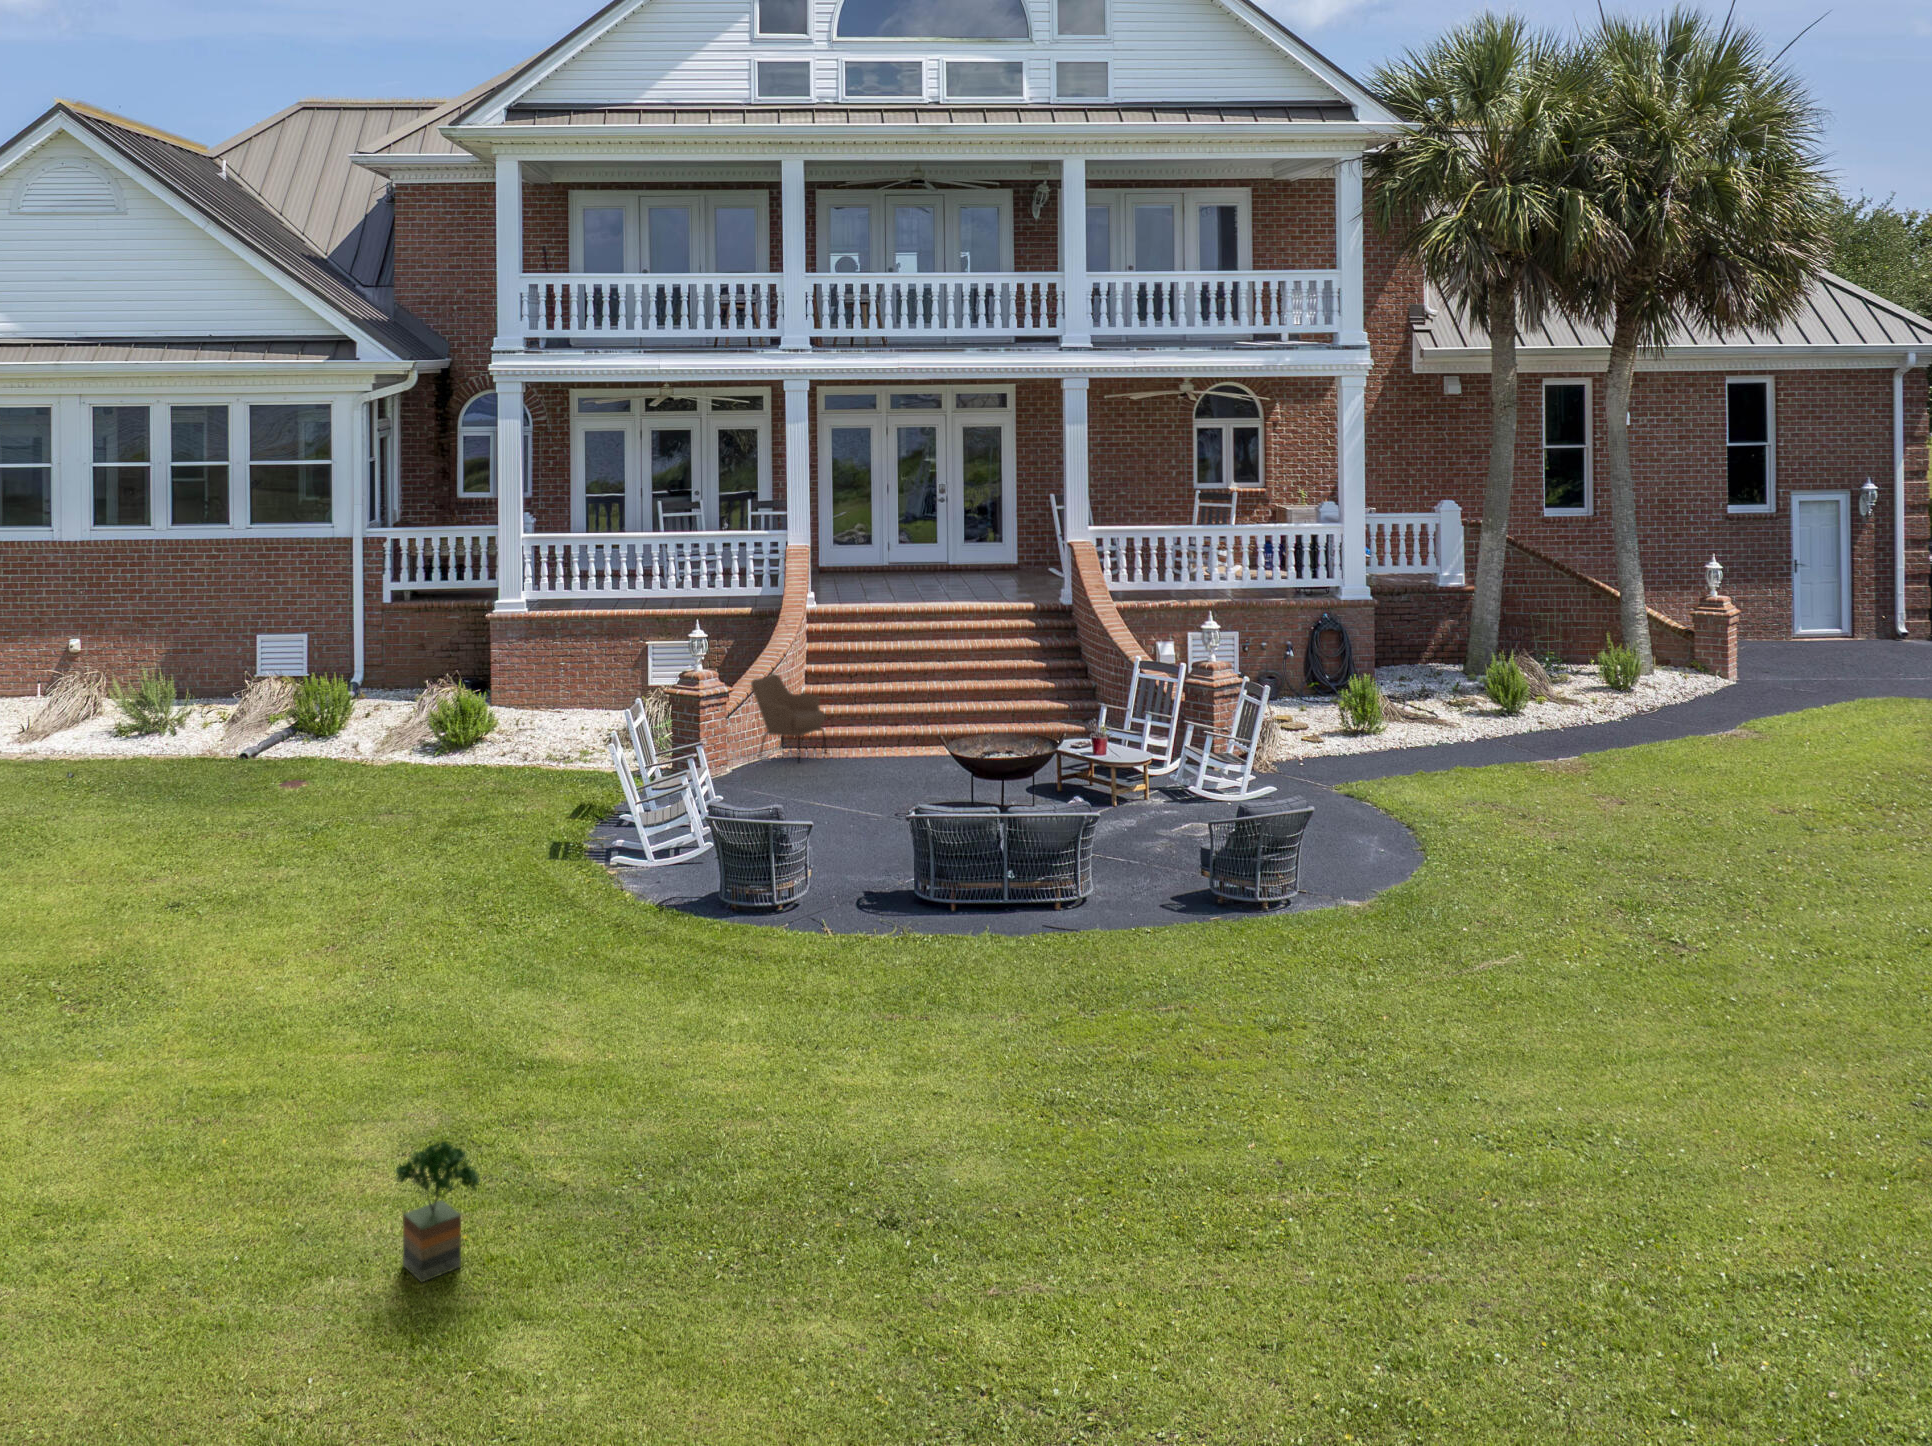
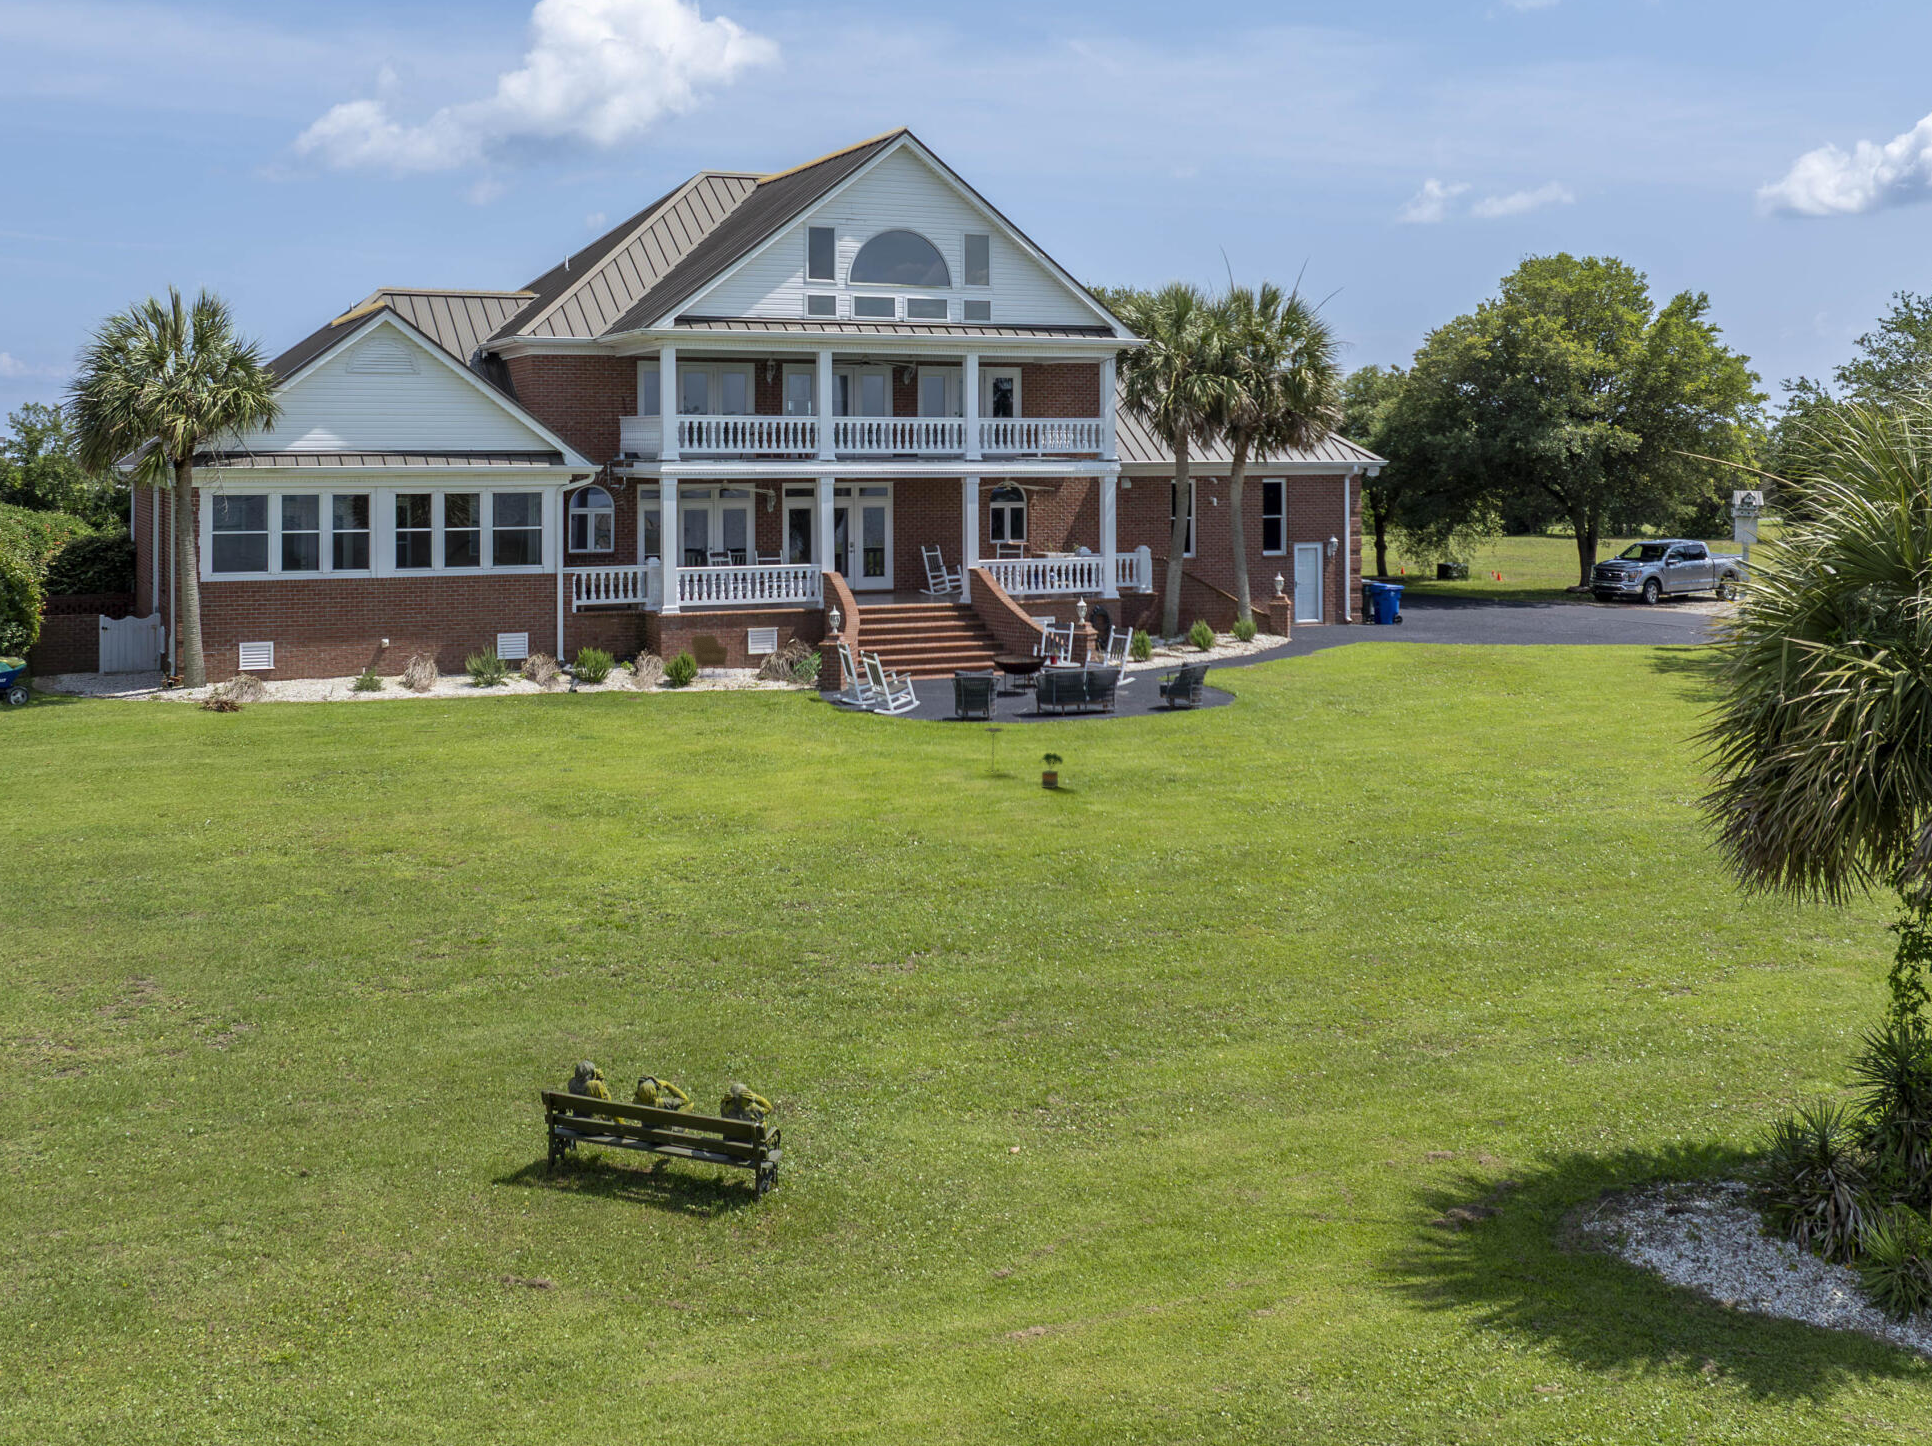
armchair: present [751,674,827,762] -> present [692,635,728,673]
side table: none [406,994,465,1142] -> present [985,728,1002,754]

